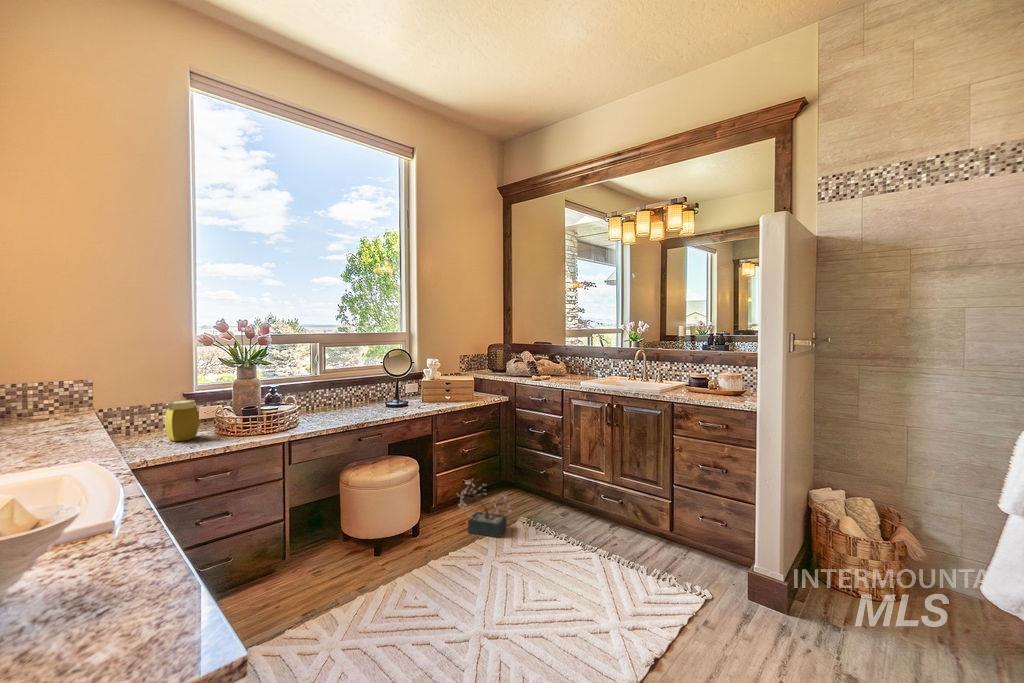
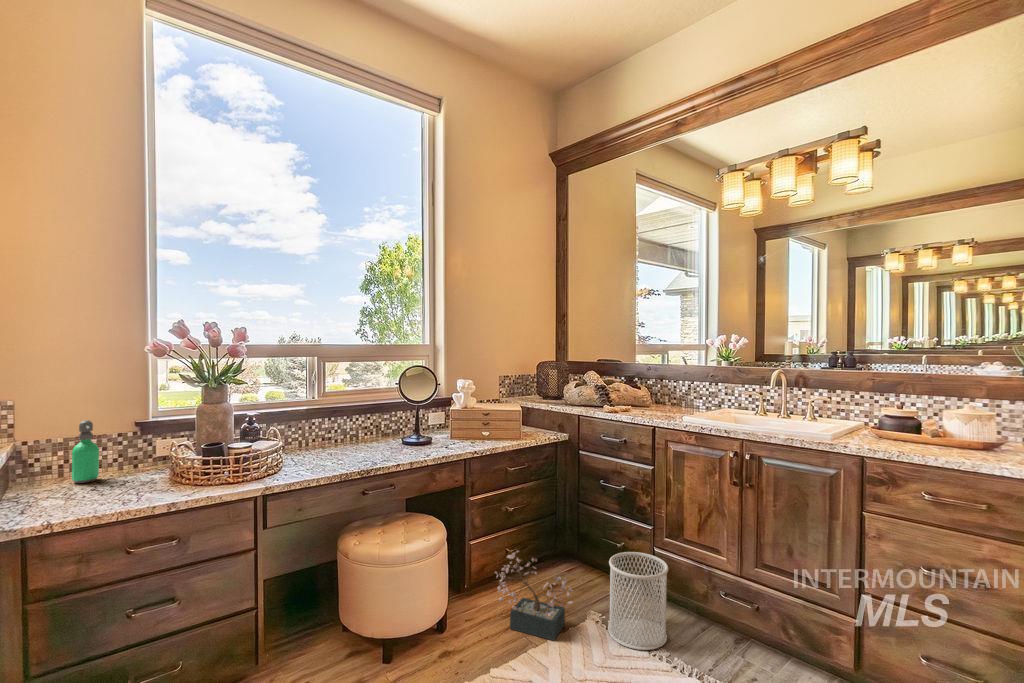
soap dispenser: none [139,392,160,438] -> present [72,420,99,483]
jar: present [165,400,199,441] -> none [101,432,147,490]
wastebasket: none [537,476,577,539] -> present [608,552,668,650]

